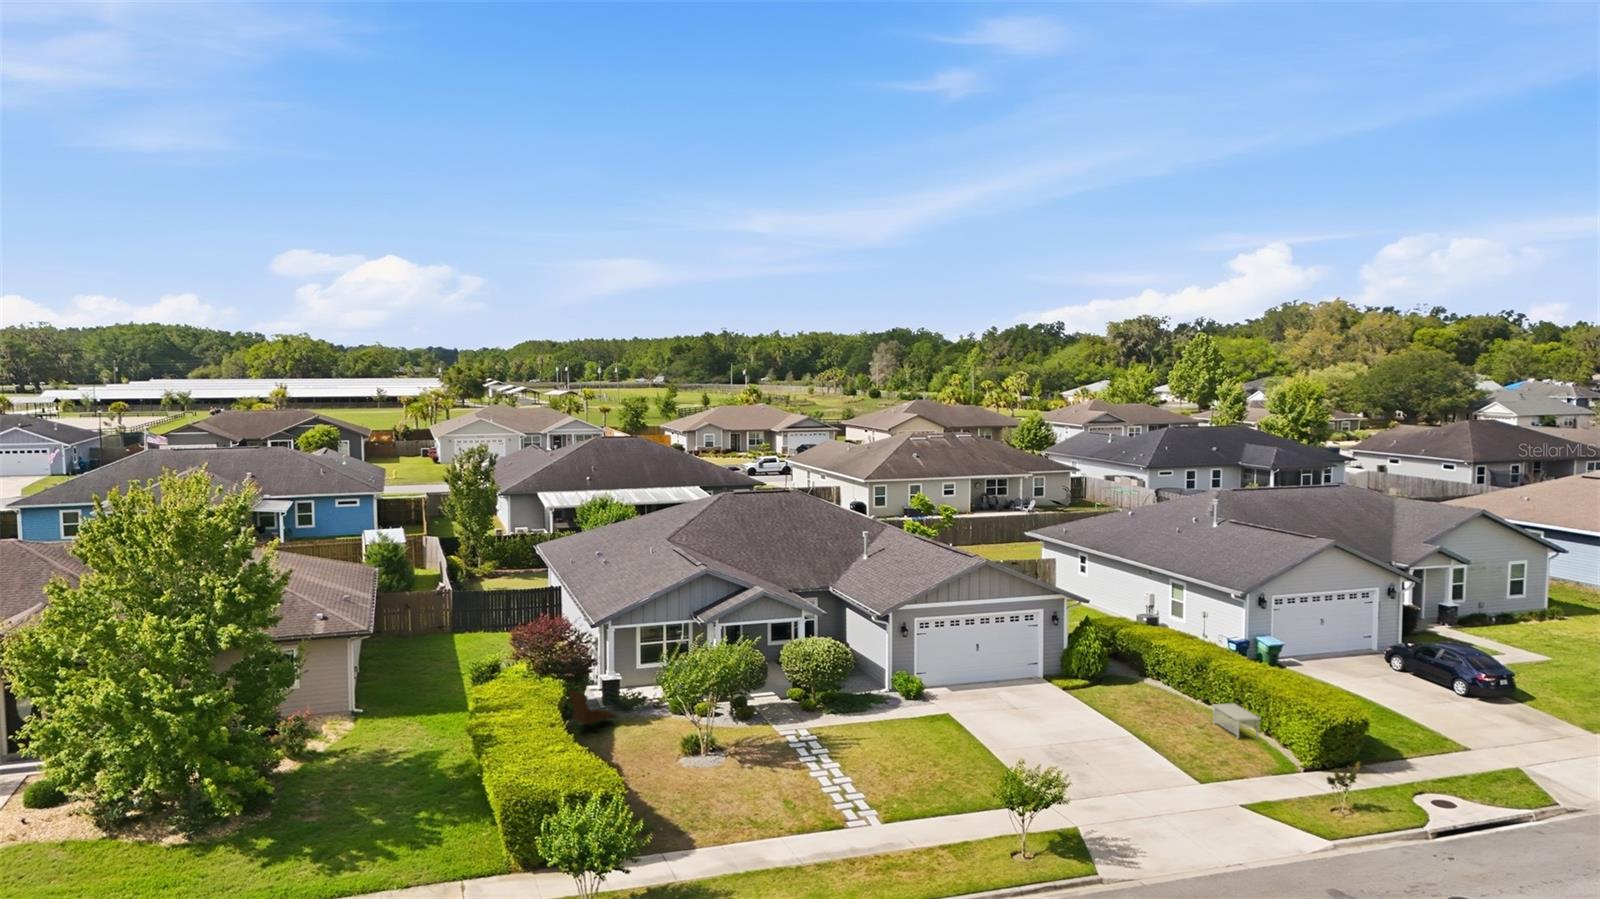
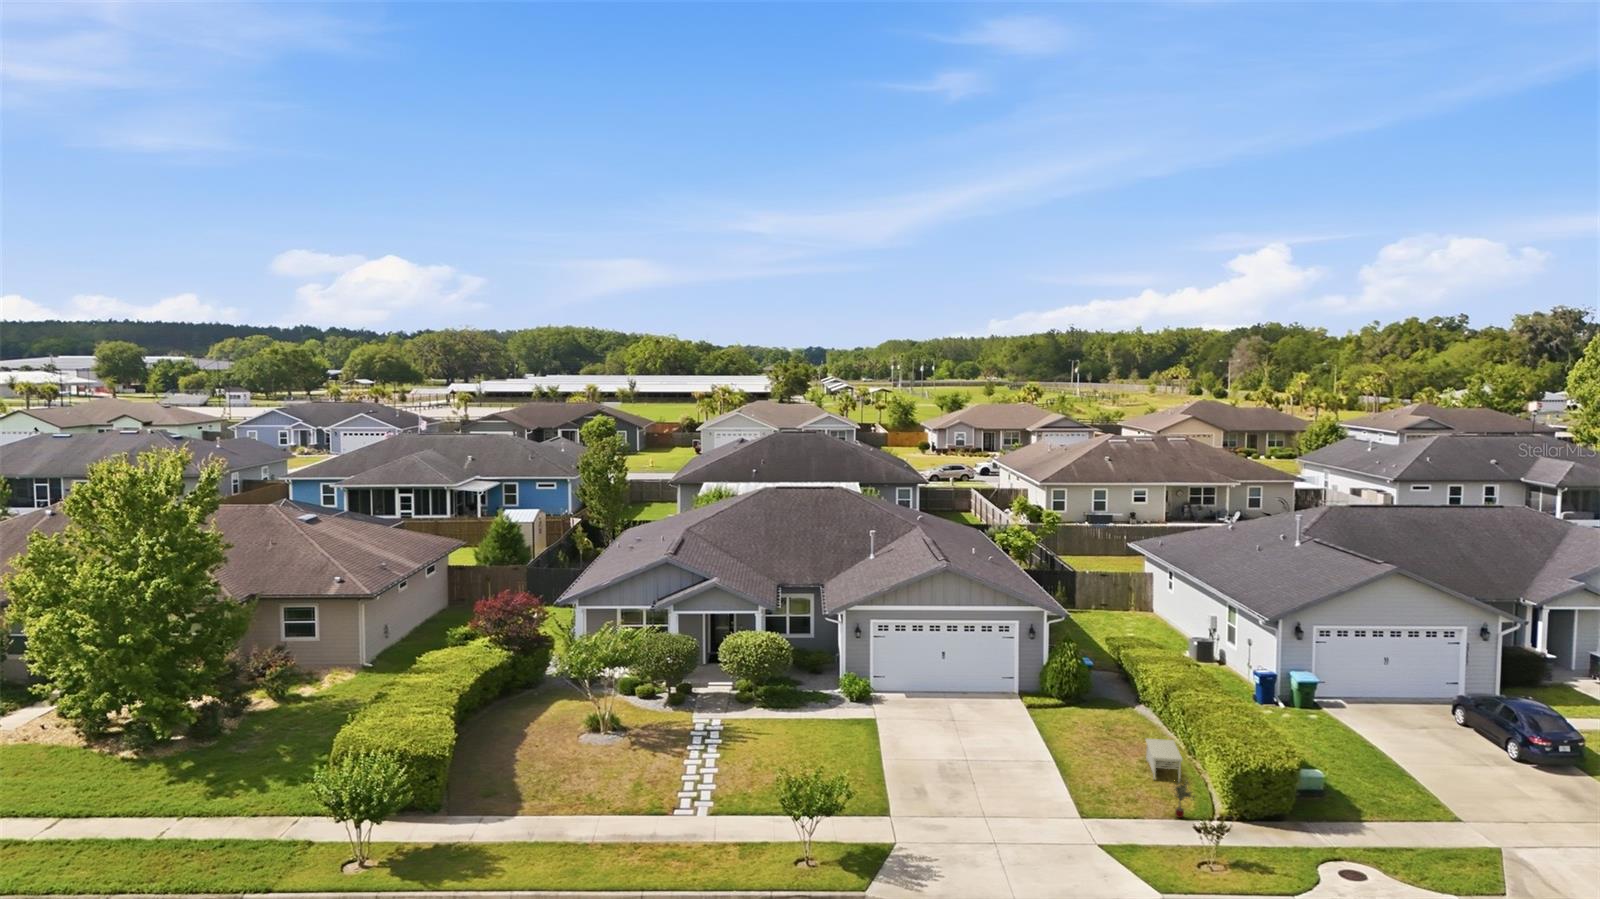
lounge chair: present [569,691,617,732] -> none [512,660,558,701]
potted tree: none [1282,731,1306,768] -> present [1174,779,1195,818]

